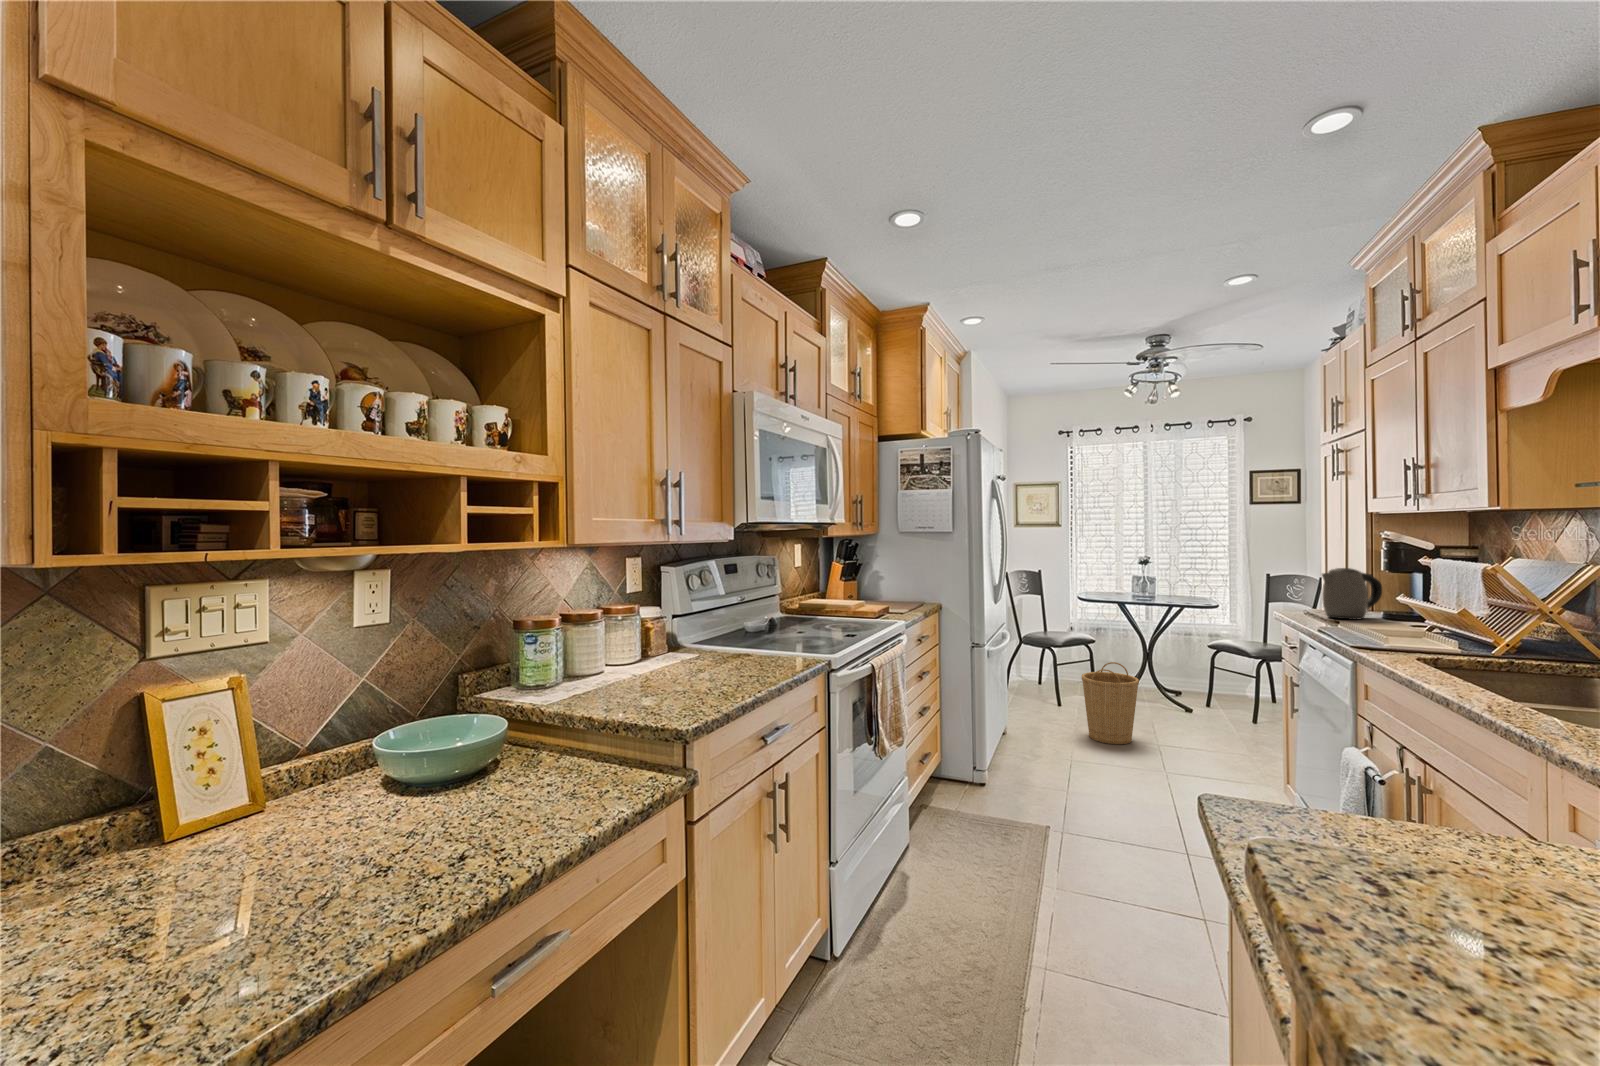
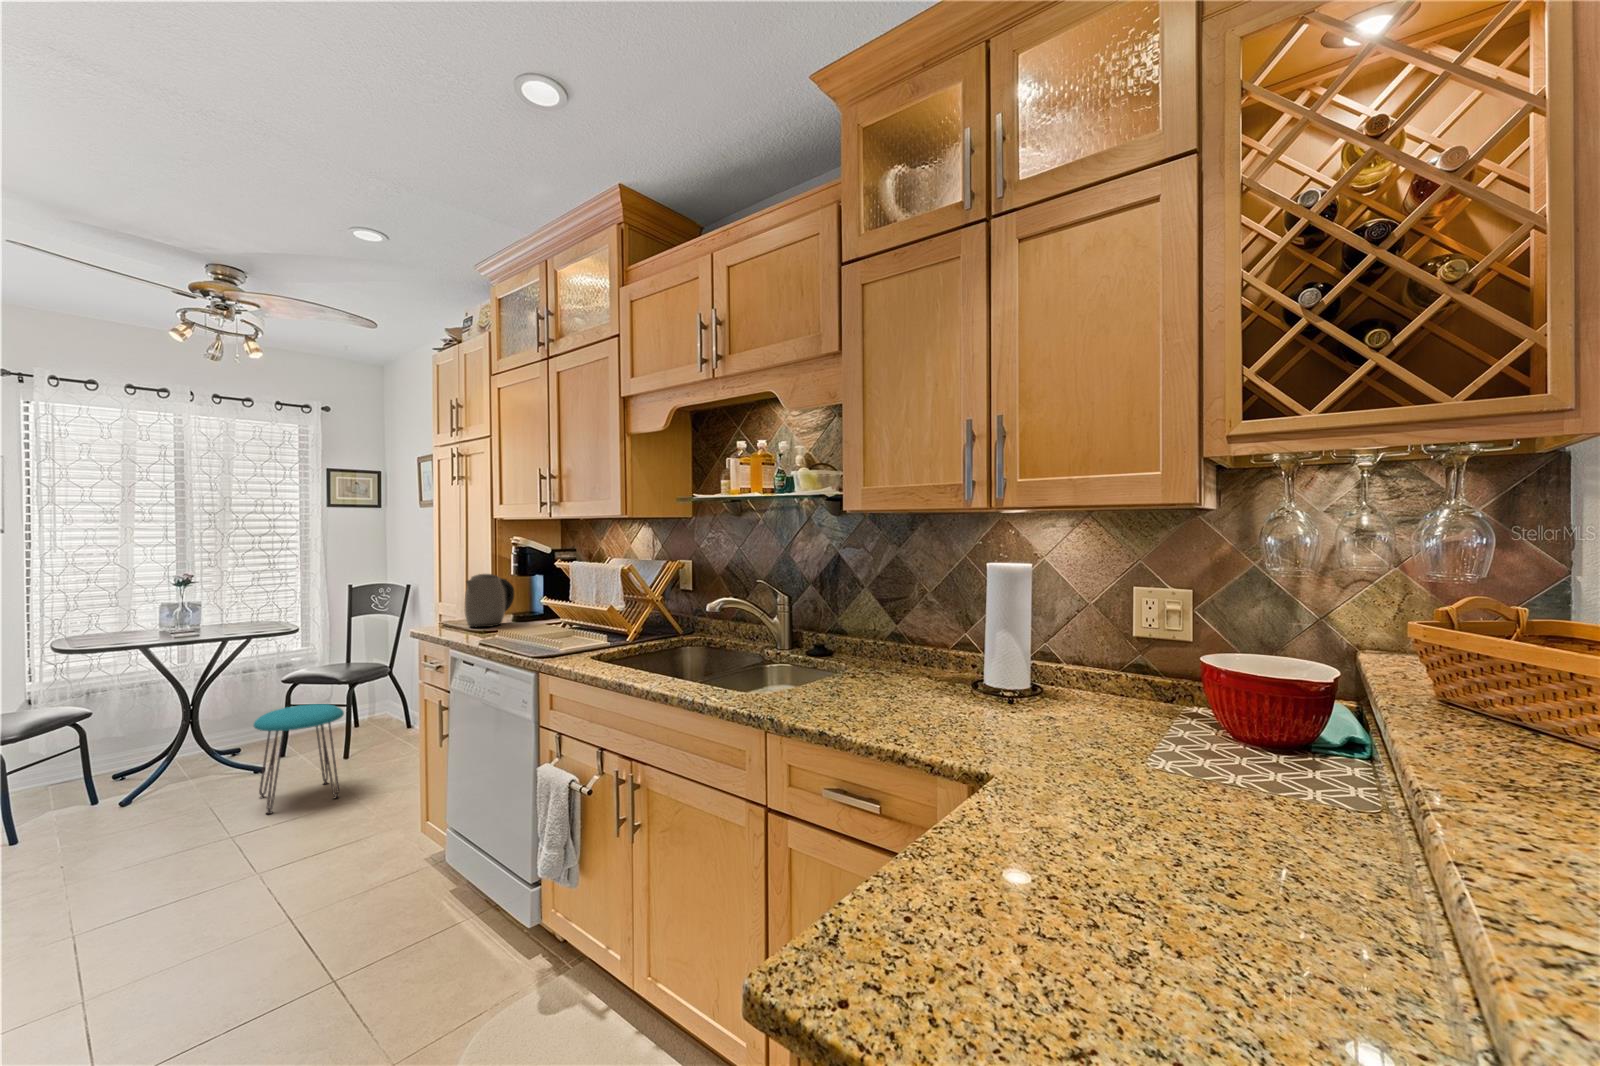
basket: present [1082,662,1139,744] -> none [82,734,197,870]
stool: none [1177,666,1244,749] -> present [254,704,344,814]

